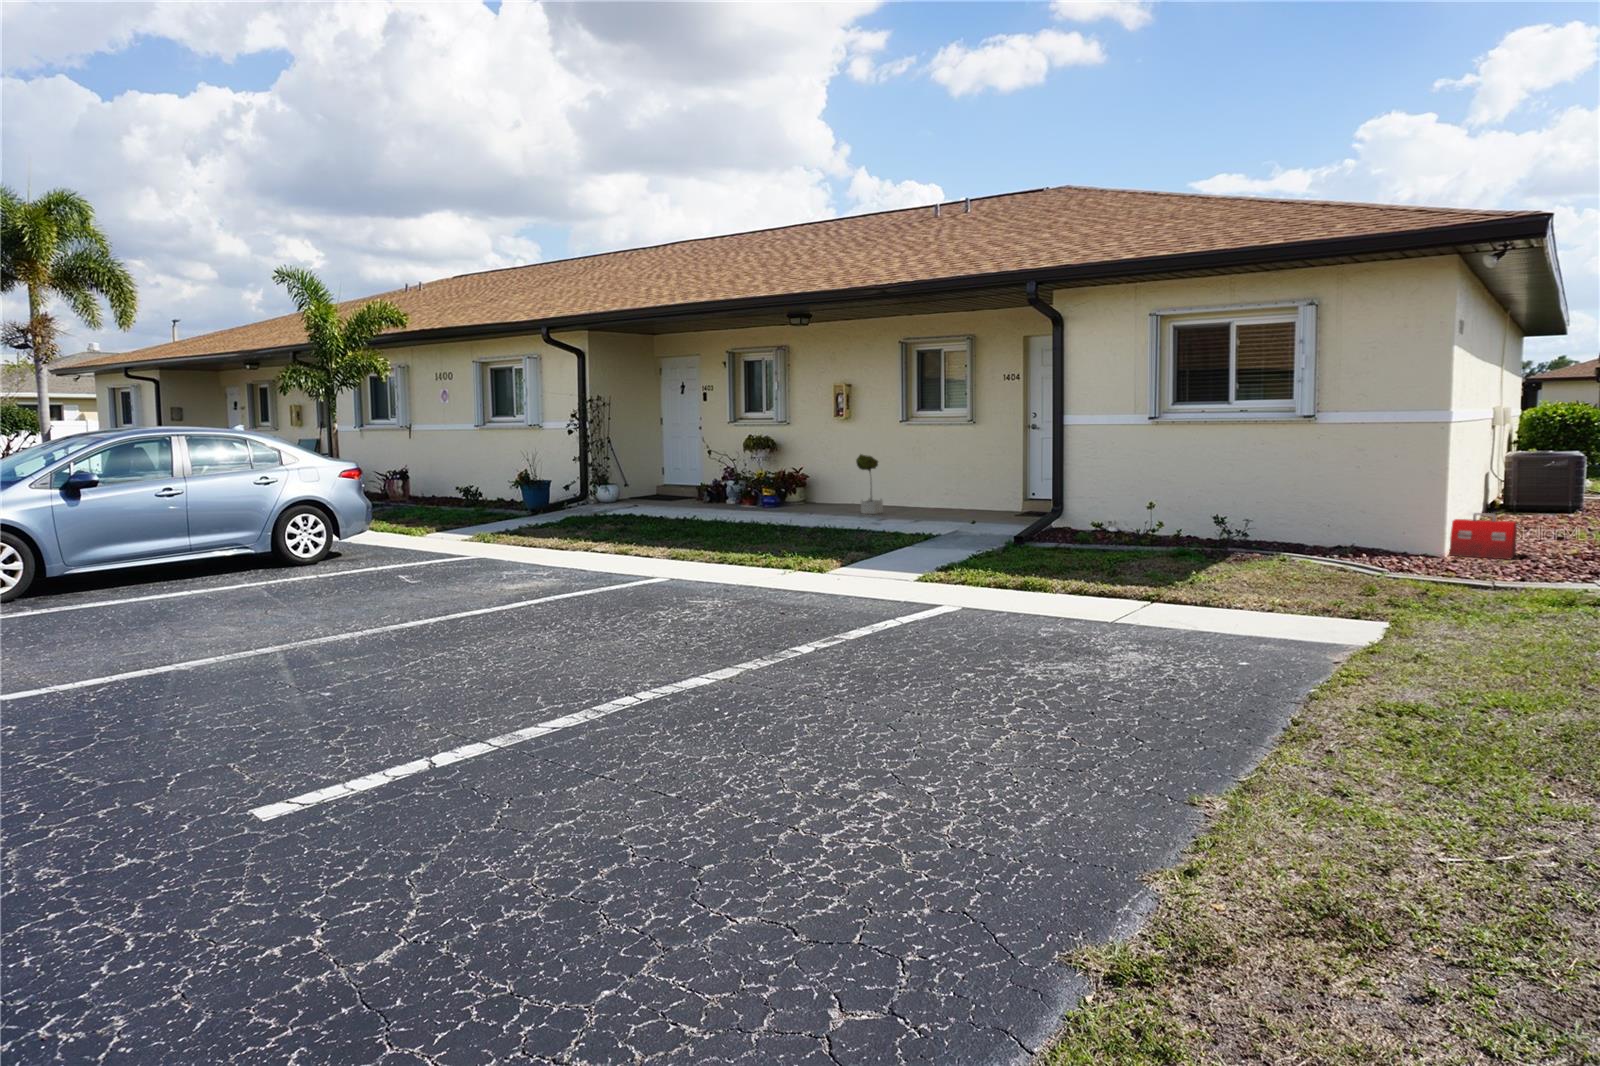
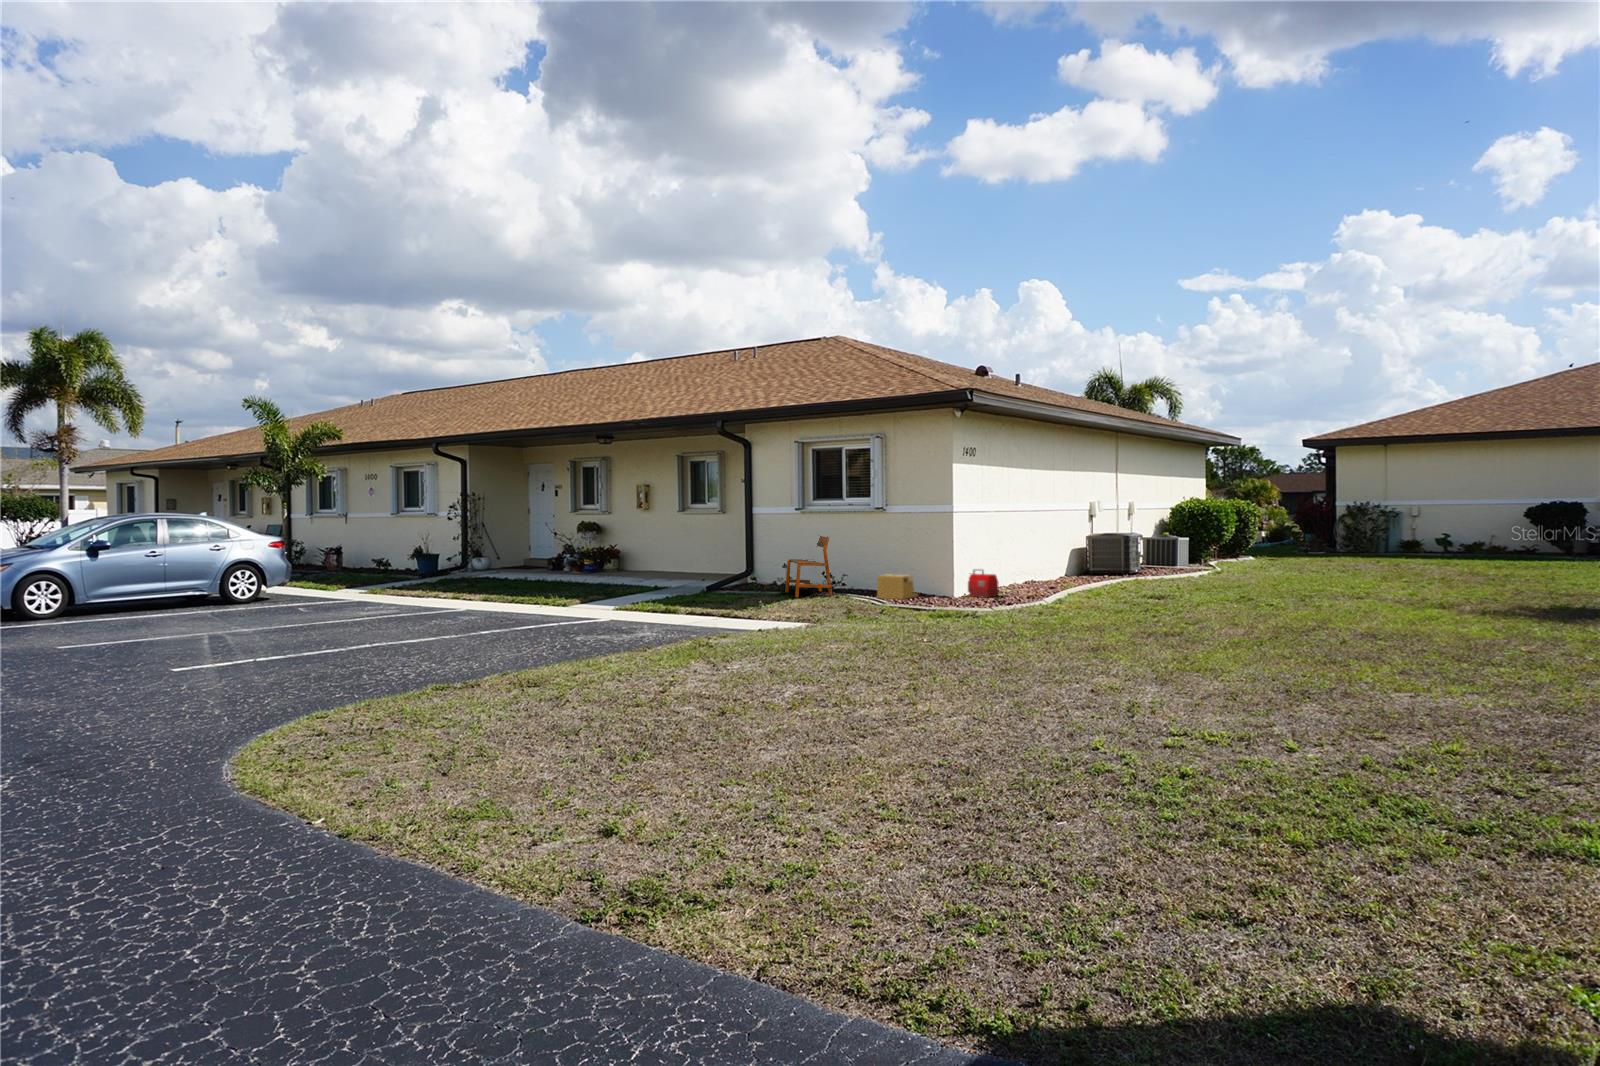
potted tree: present [856,454,883,514] -> none [648,534,667,577]
bench: none [1133,457,1234,557] -> present [785,535,832,597]
cardboard box: none [1323,519,1385,563] -> present [877,574,918,599]

